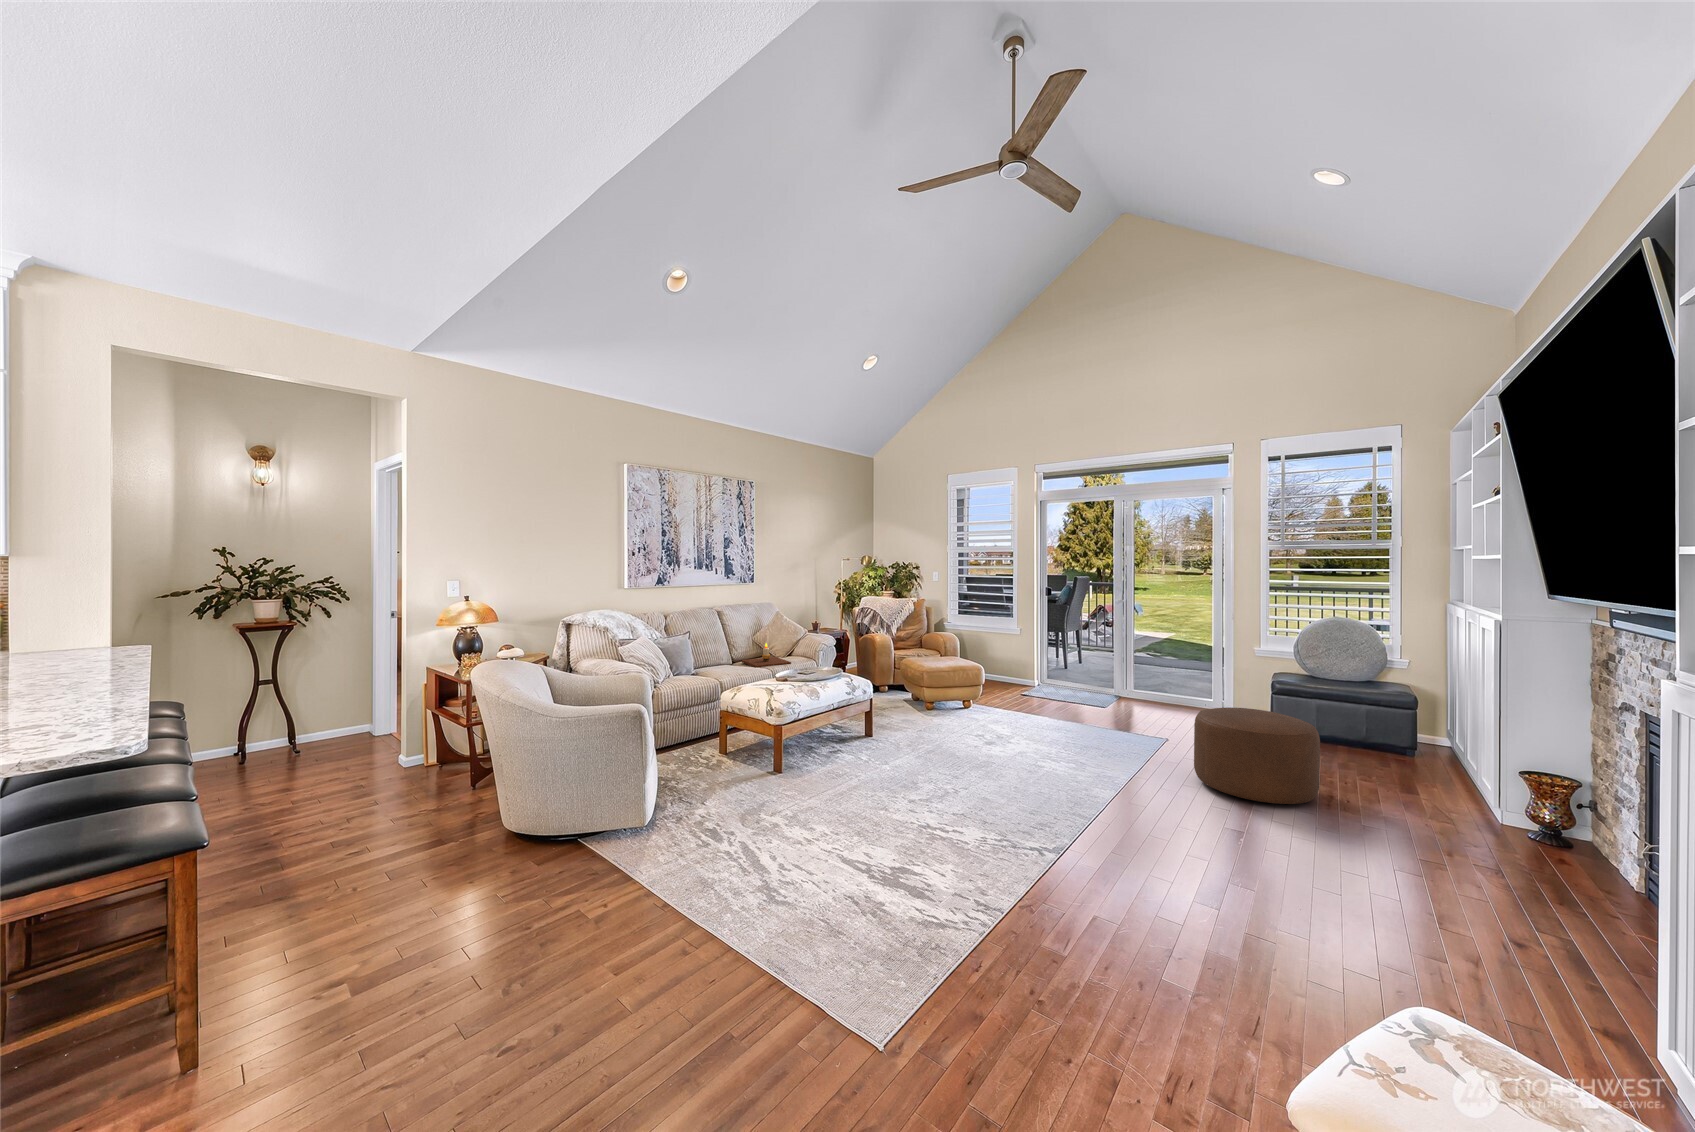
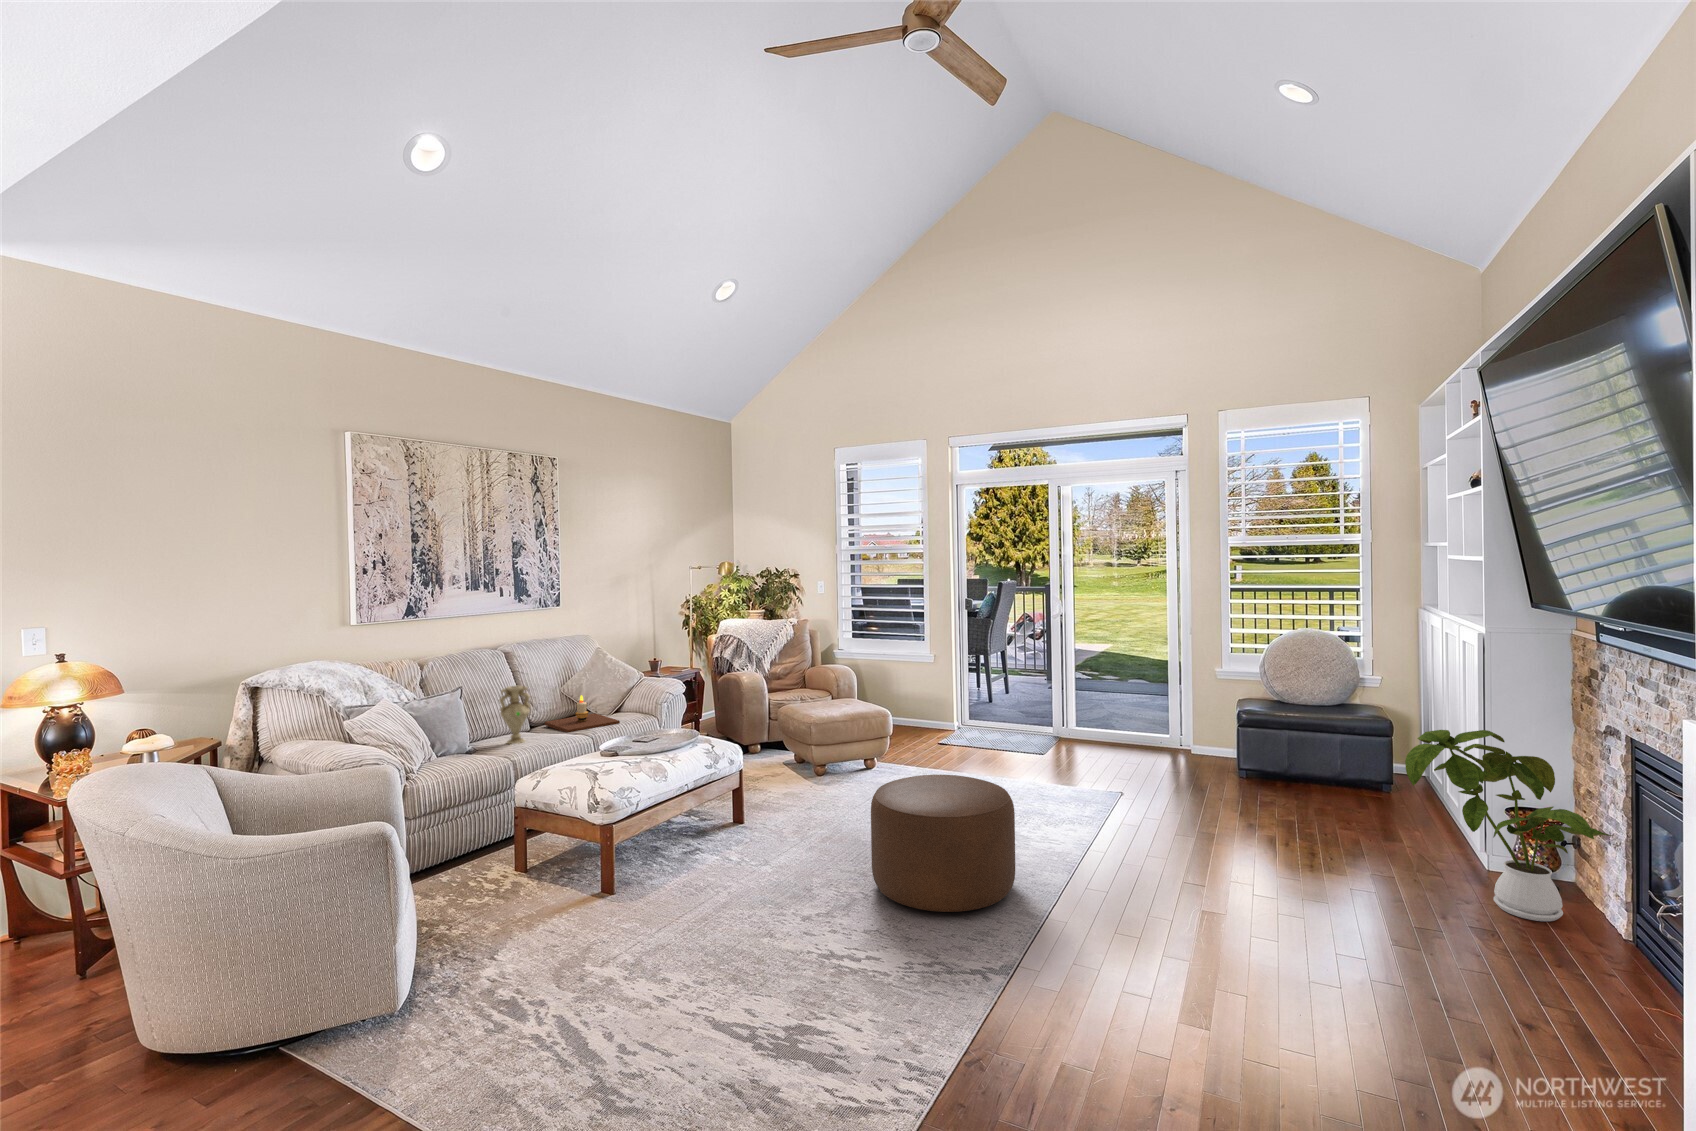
vase: none [712,633,733,672] -> present [499,686,530,744]
house plant: none [1417,699,1621,869] -> present [1405,730,1612,921]
ottoman: present [1194,707,1320,804] -> present [871,775,1015,912]

